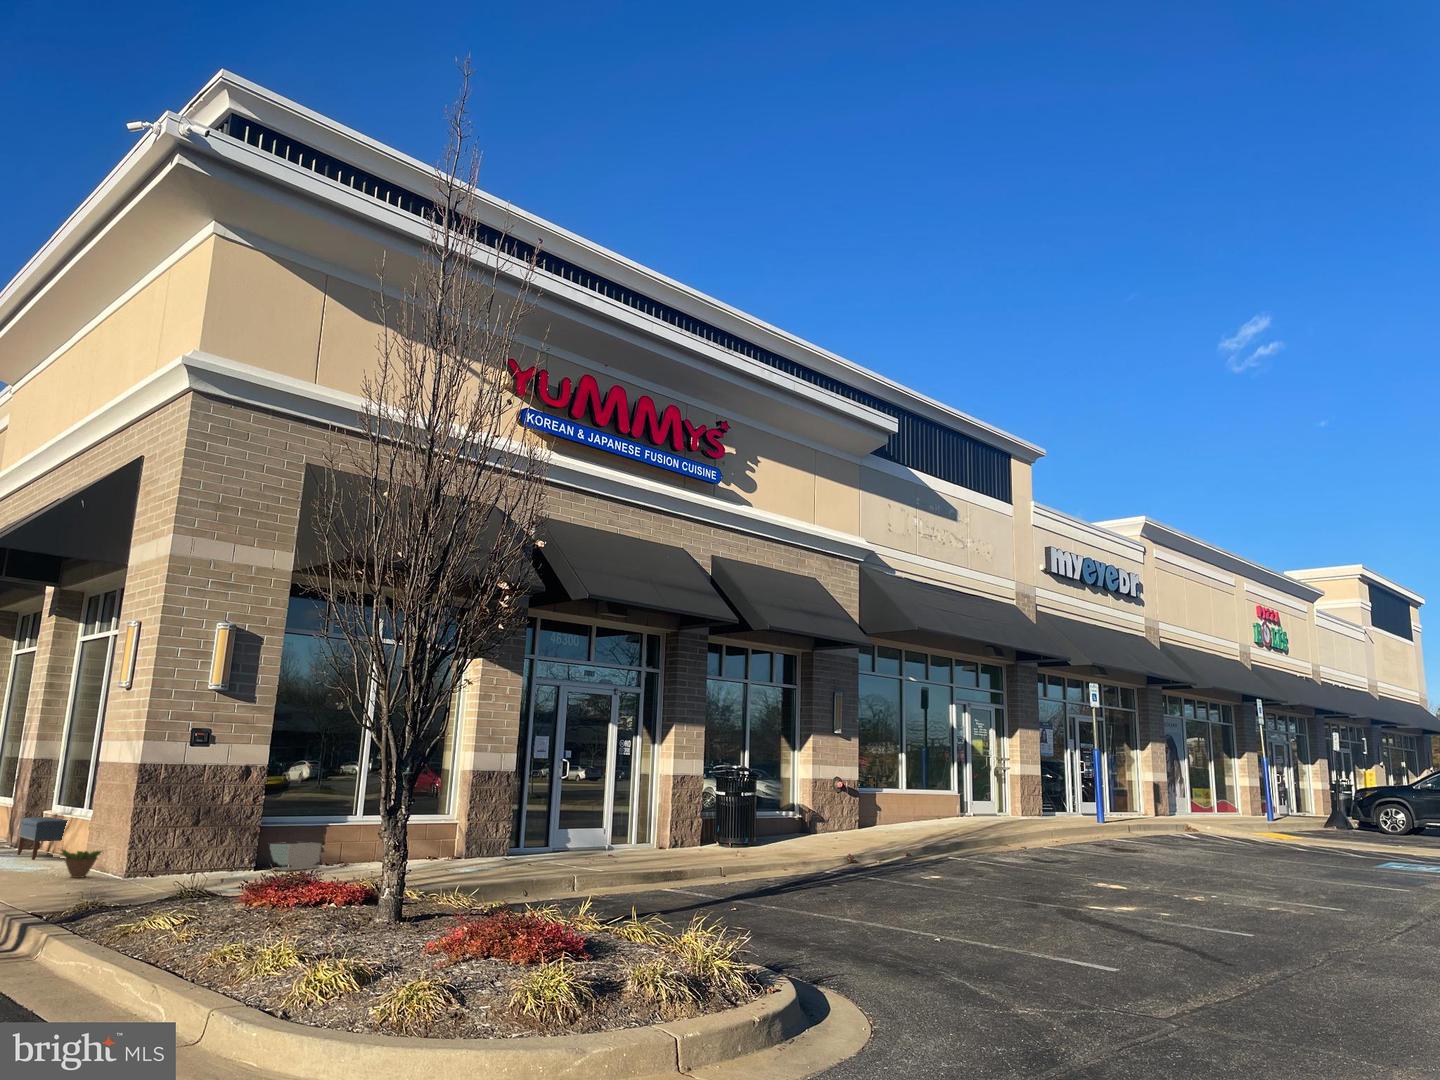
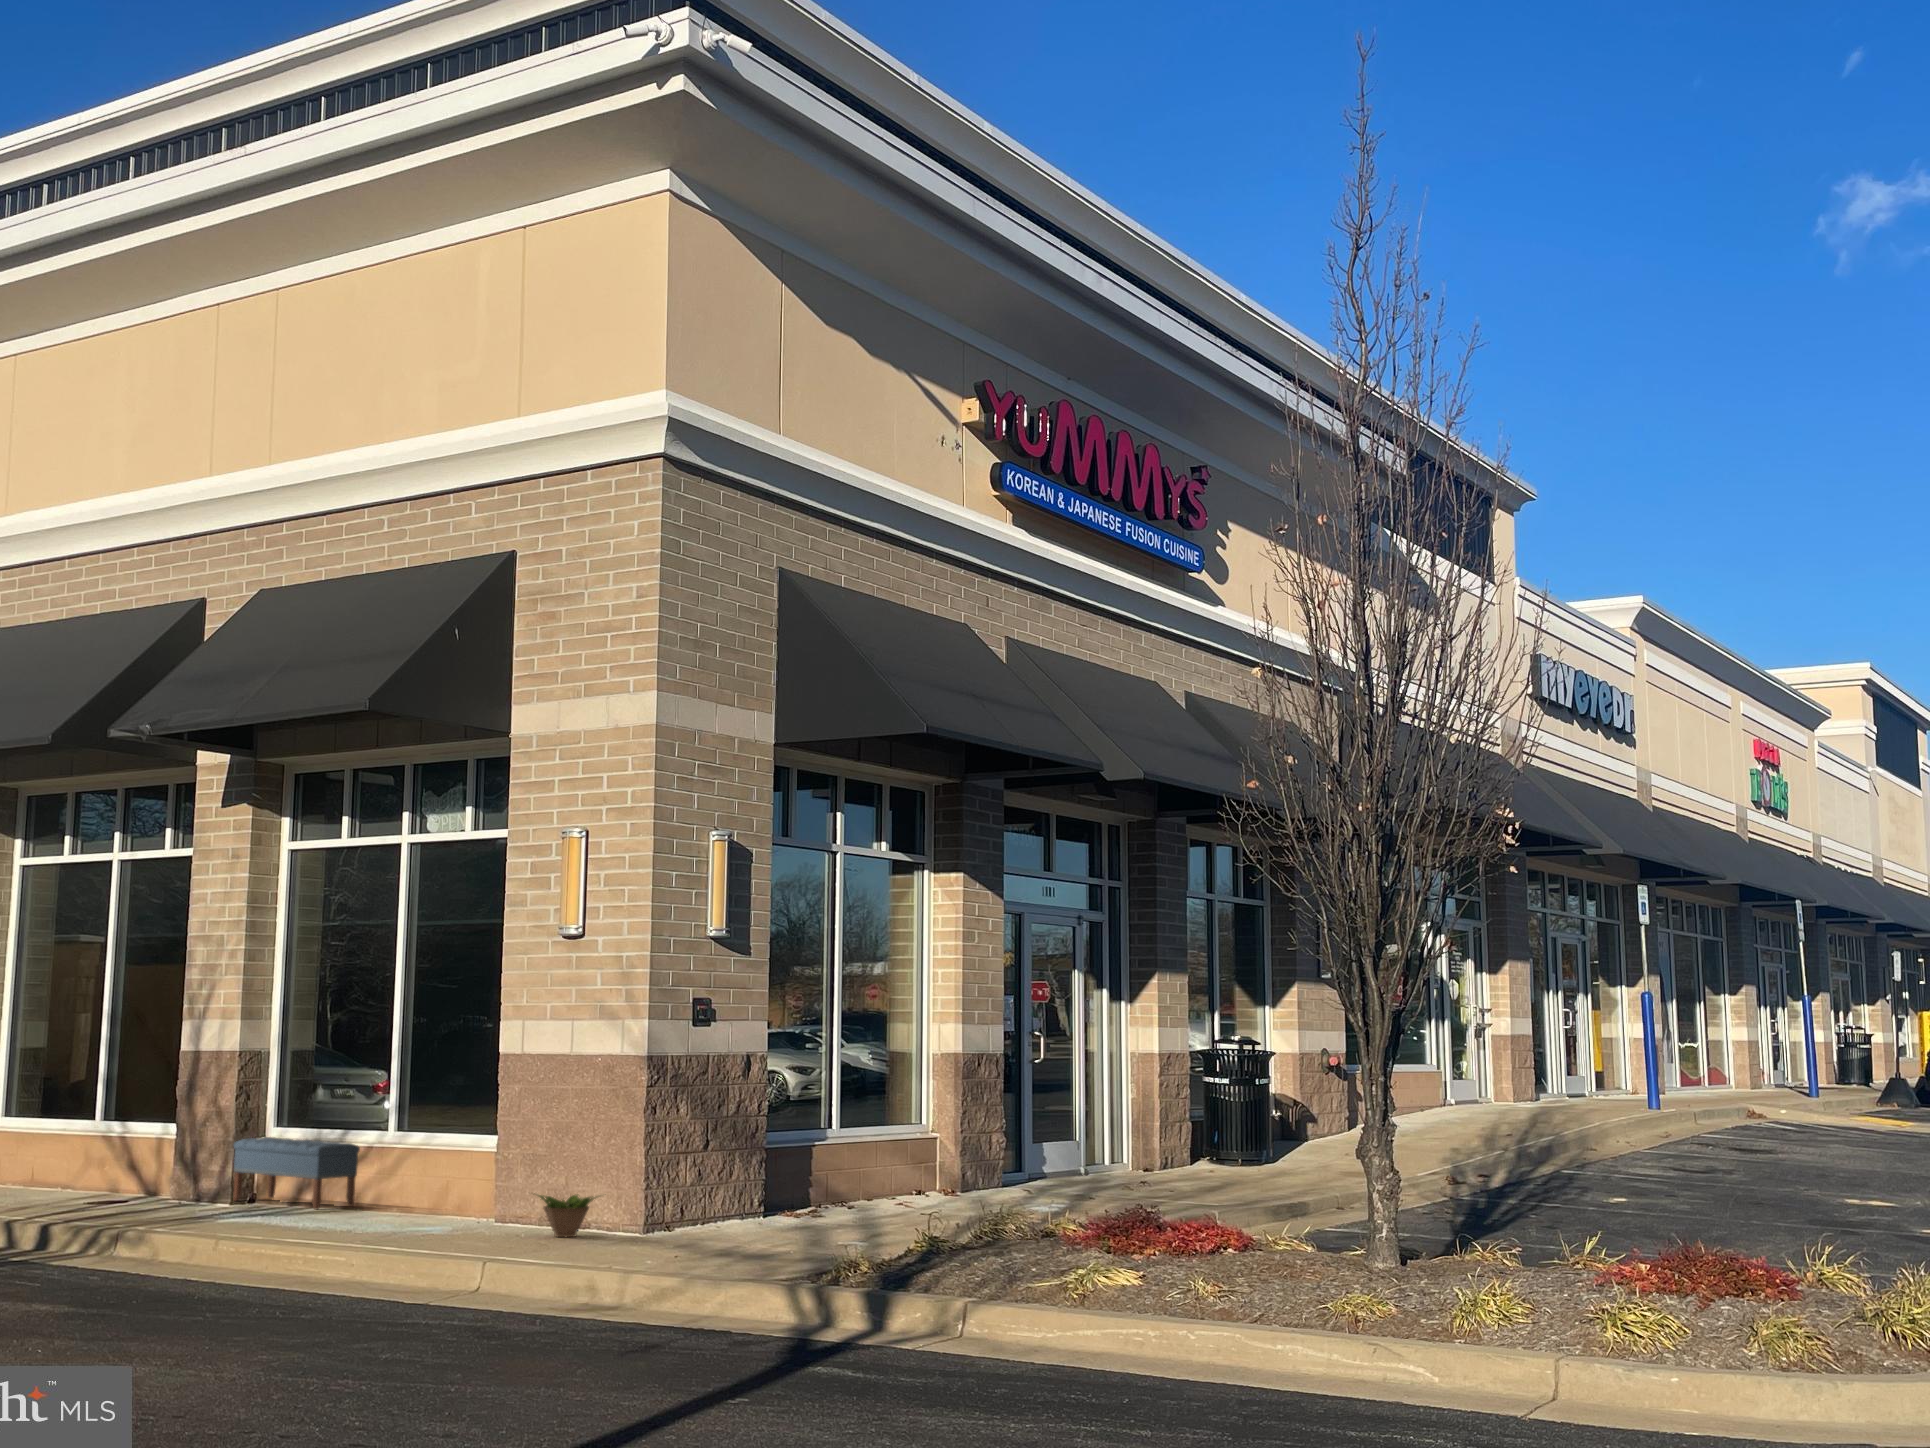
storage box: present [268,843,322,871] -> none [762,1172,833,1218]

